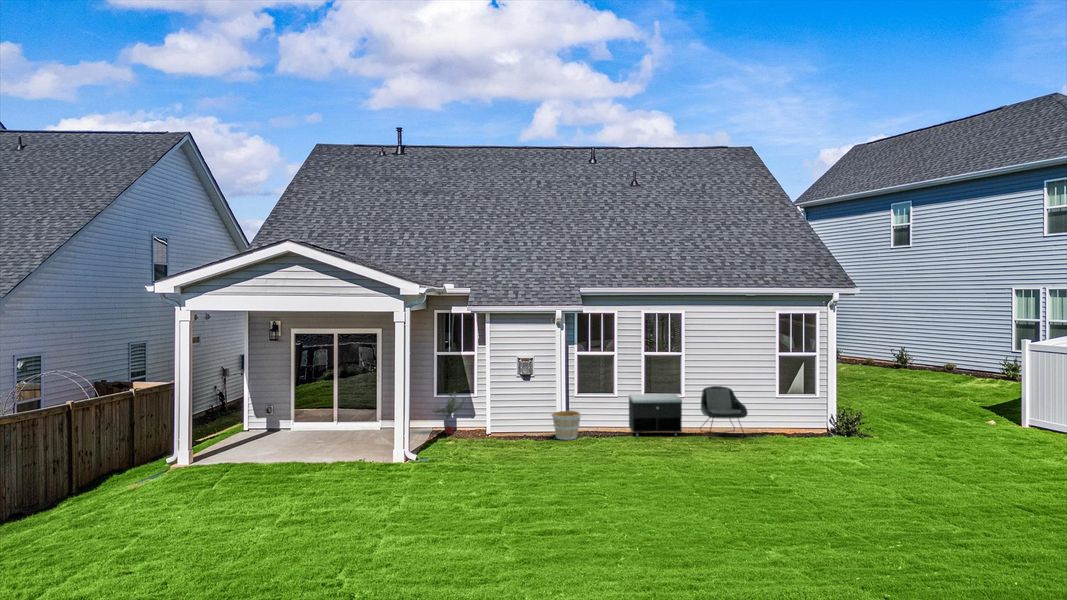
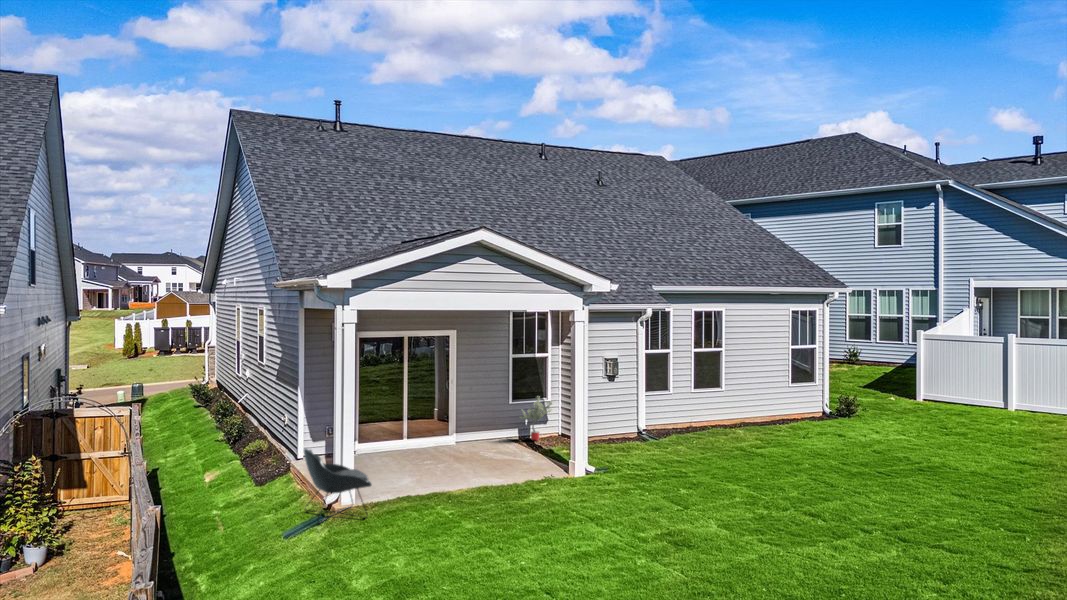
lounge chair: present [700,386,748,438] -> present [304,449,372,524]
storage bench: present [629,394,682,436] -> none [685,389,738,429]
wooden bucket: present [552,410,581,440] -> none [635,409,664,437]

